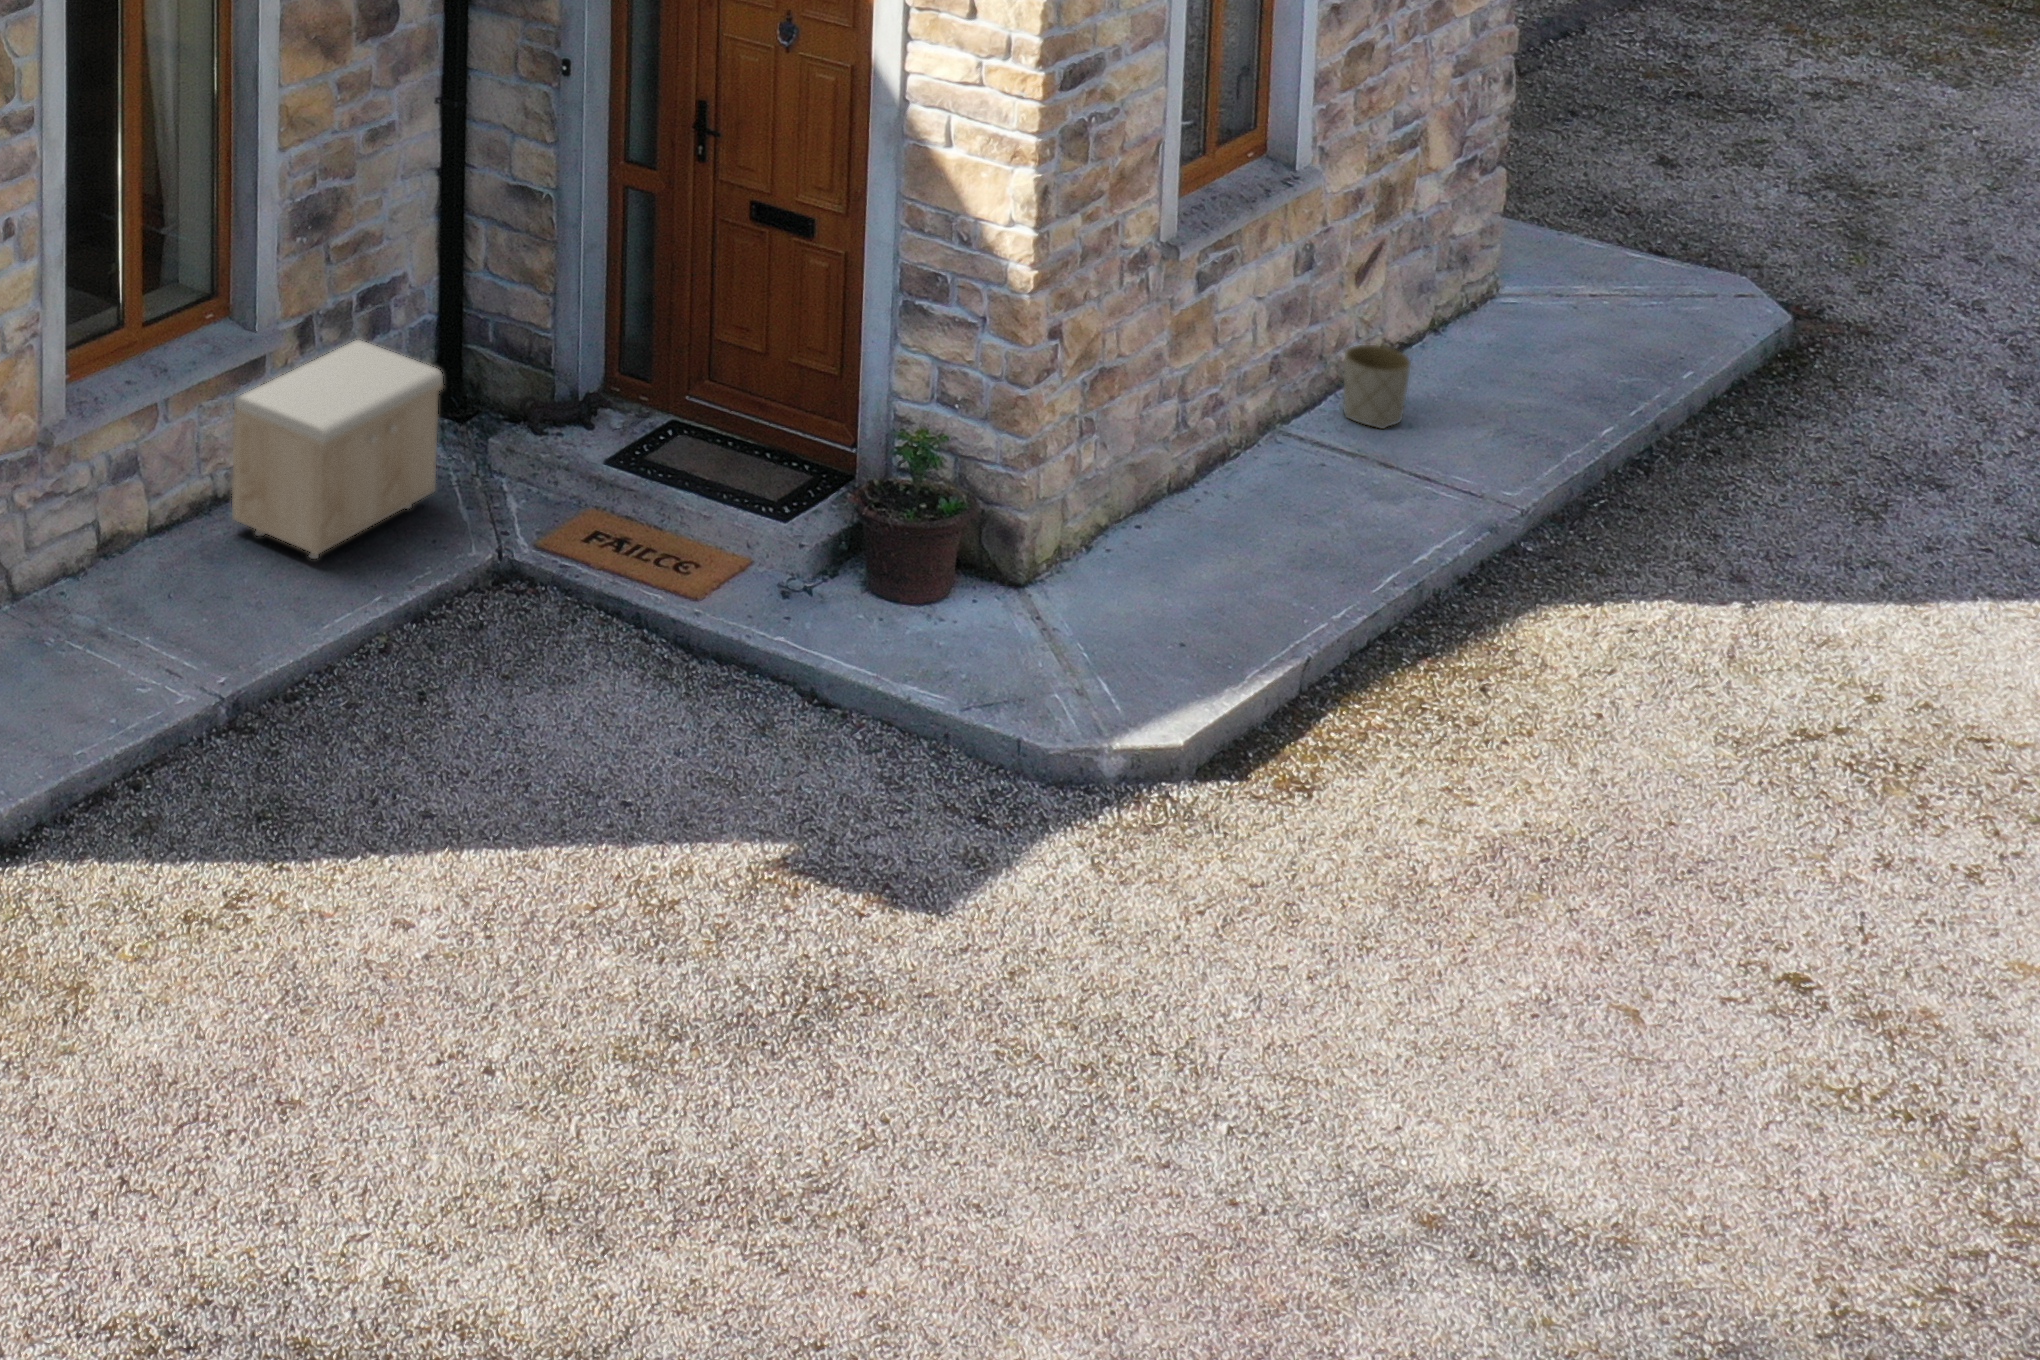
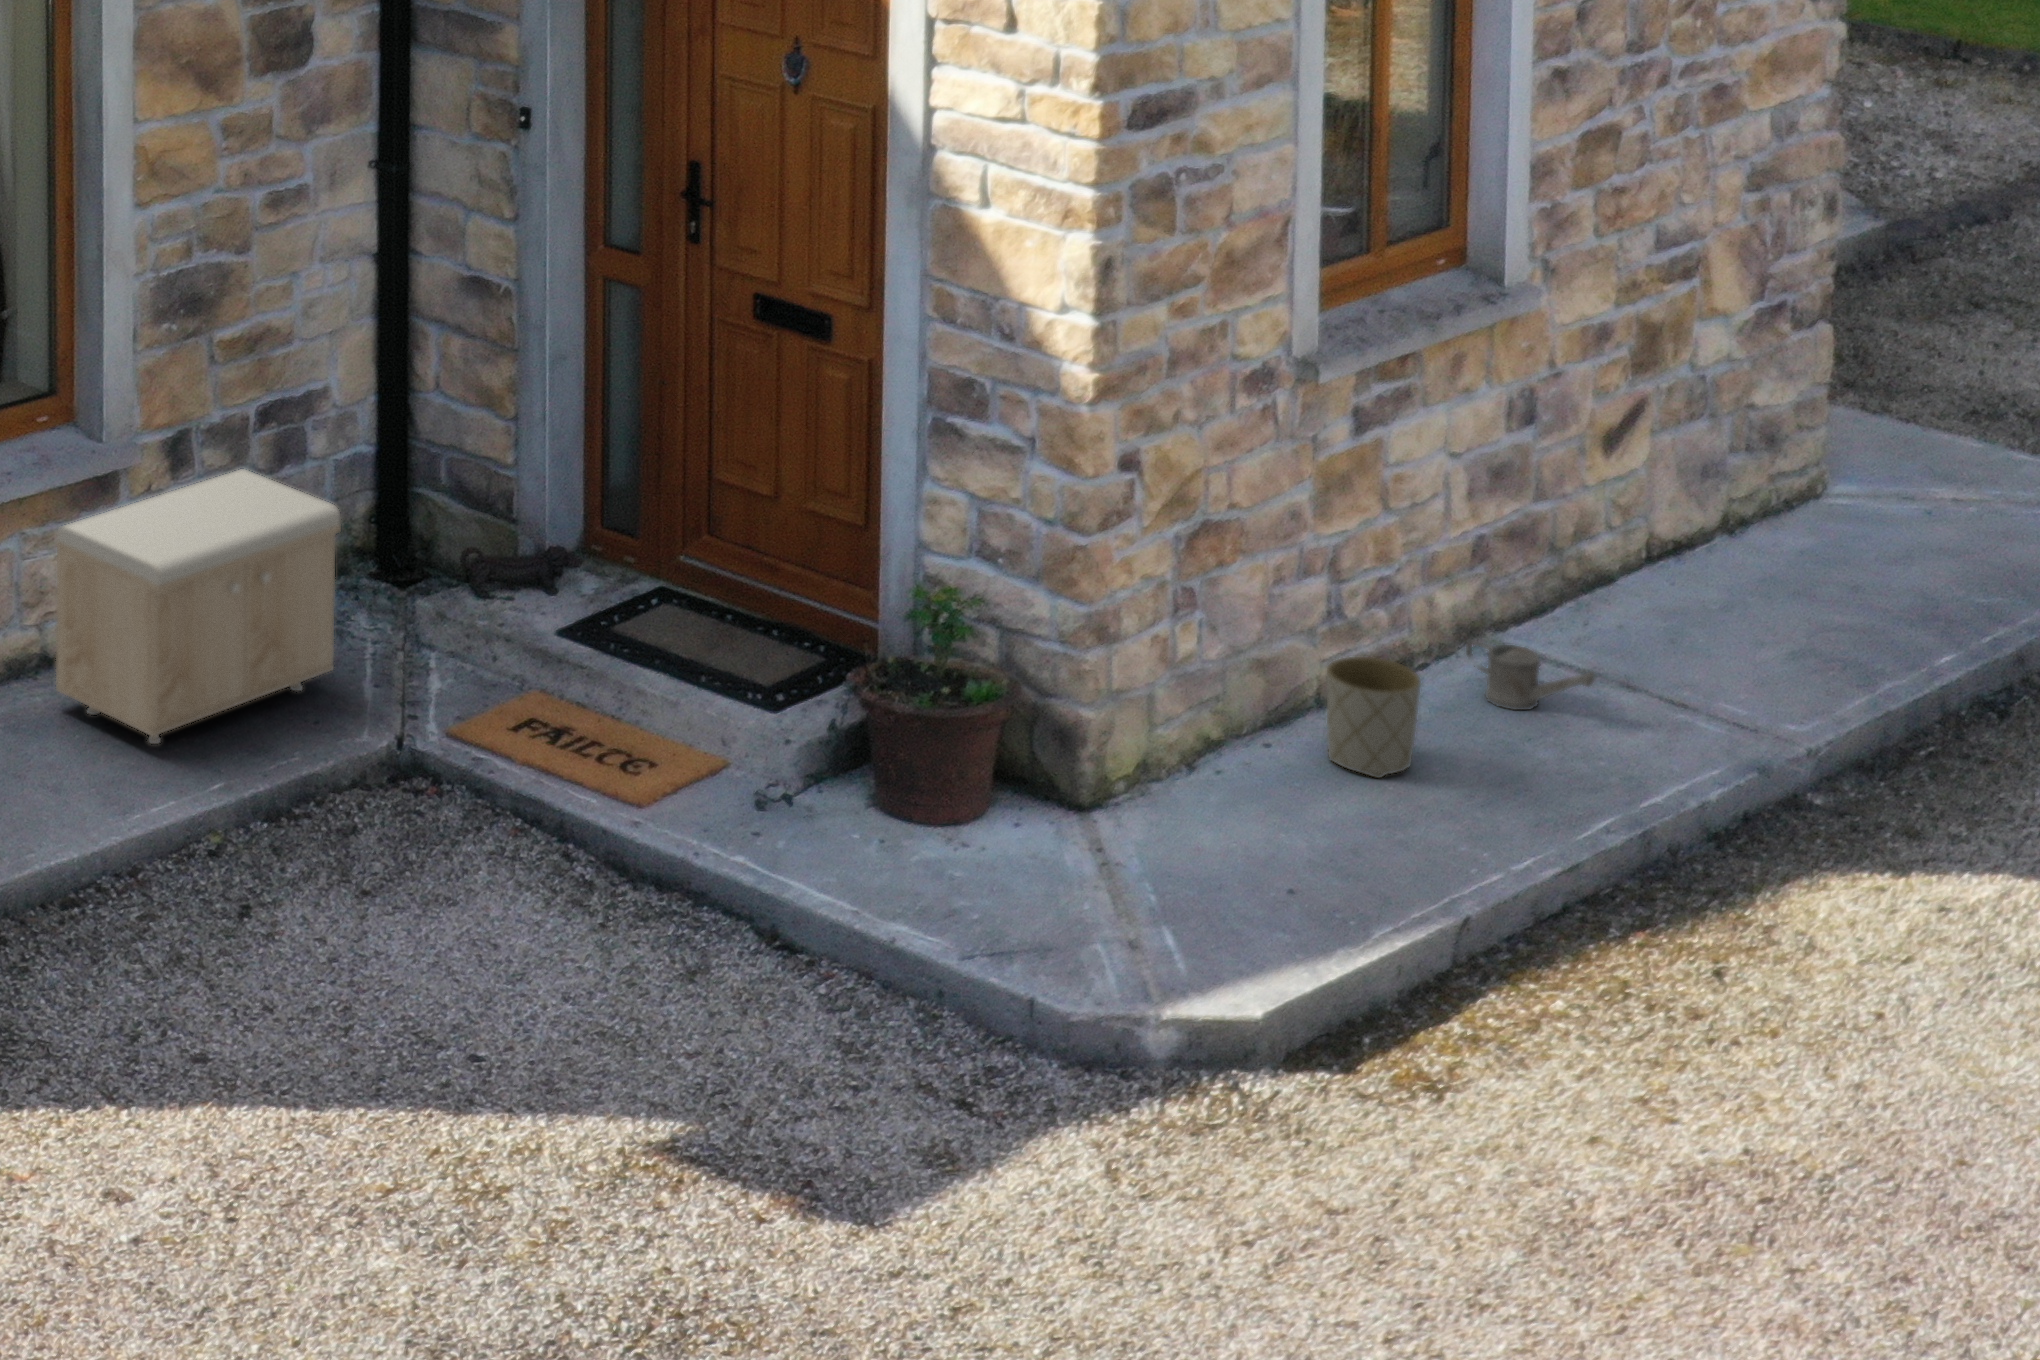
planter: present [1343,345,1411,429] -> present [1327,657,1420,778]
watering can: none [1264,427,1363,480] -> present [1466,640,1595,710]

